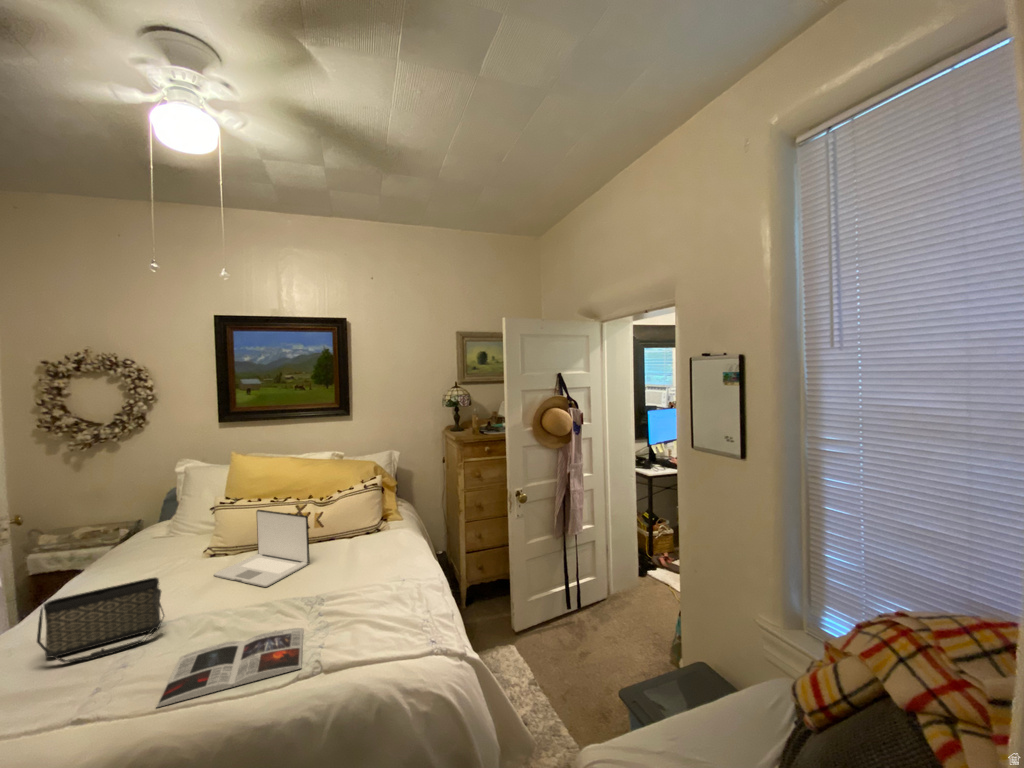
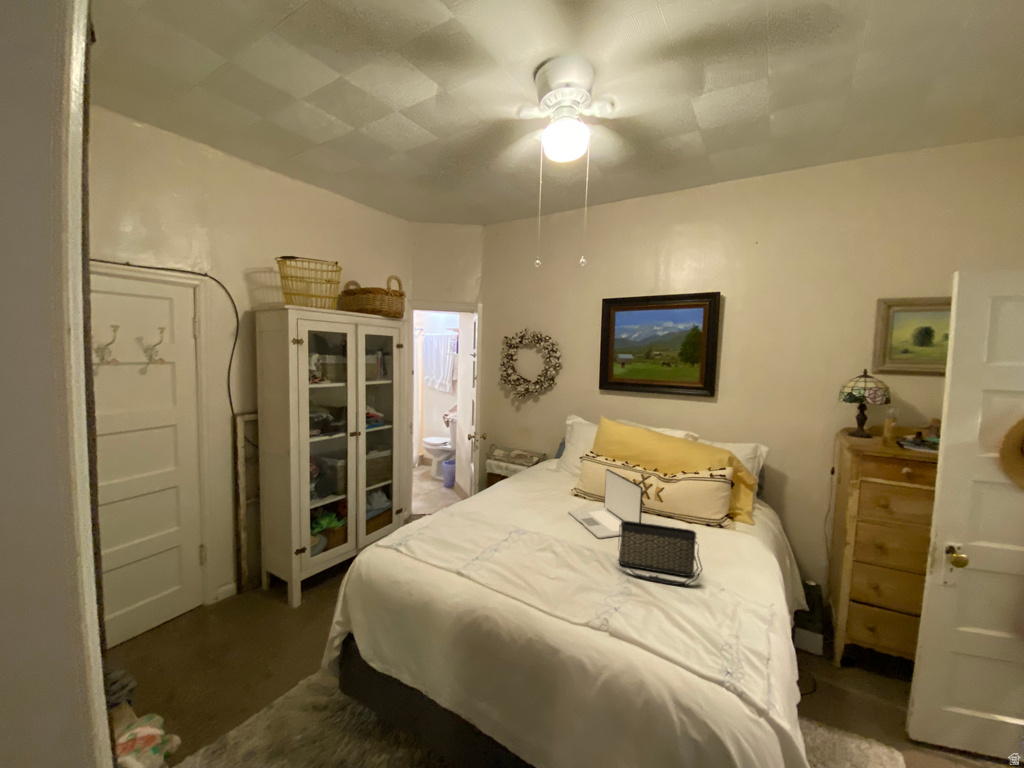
handbag: present [37,578,164,662] -> present [619,521,703,585]
magazine: present [156,628,303,707] -> none [496,565,611,628]

